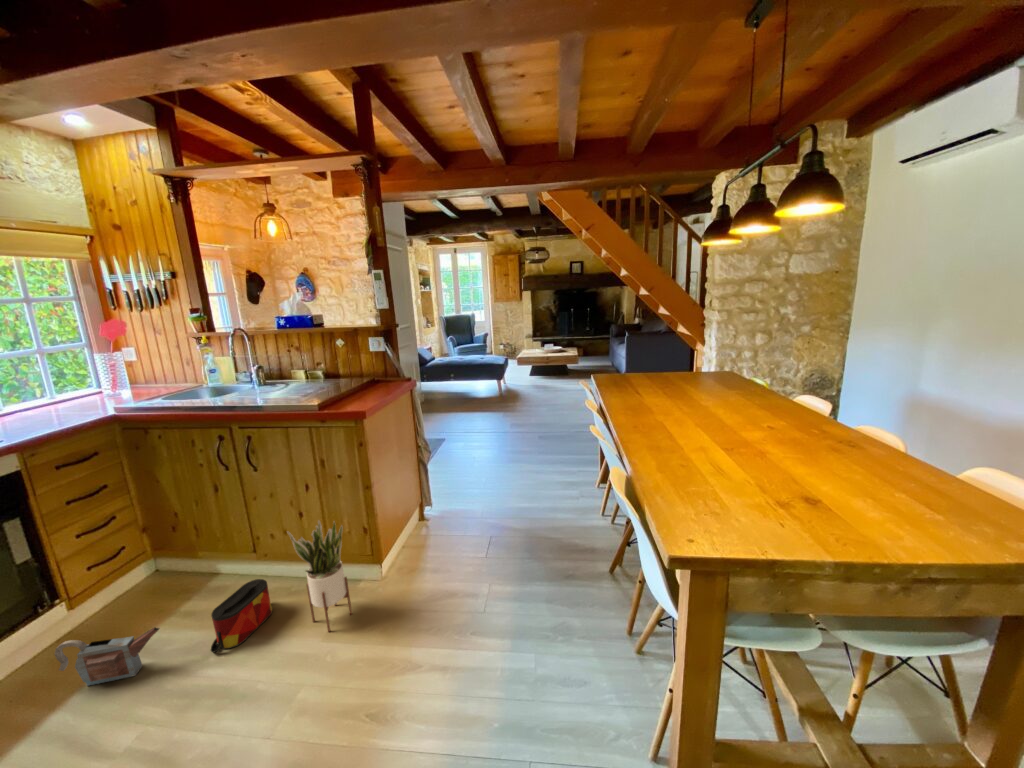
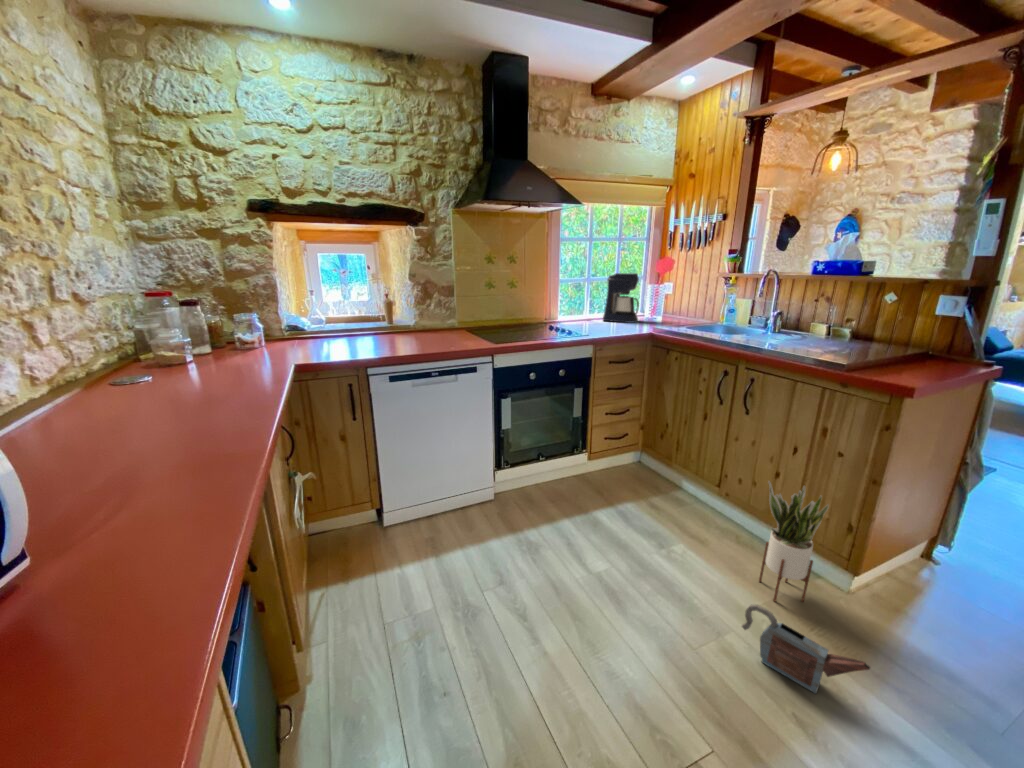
coffee maker: none [12,344,93,414] -> present [603,273,639,323]
bag: present [211,579,273,653] -> none [669,509,726,556]
watering can: present [55,627,159,686] -> present [742,605,870,693]

